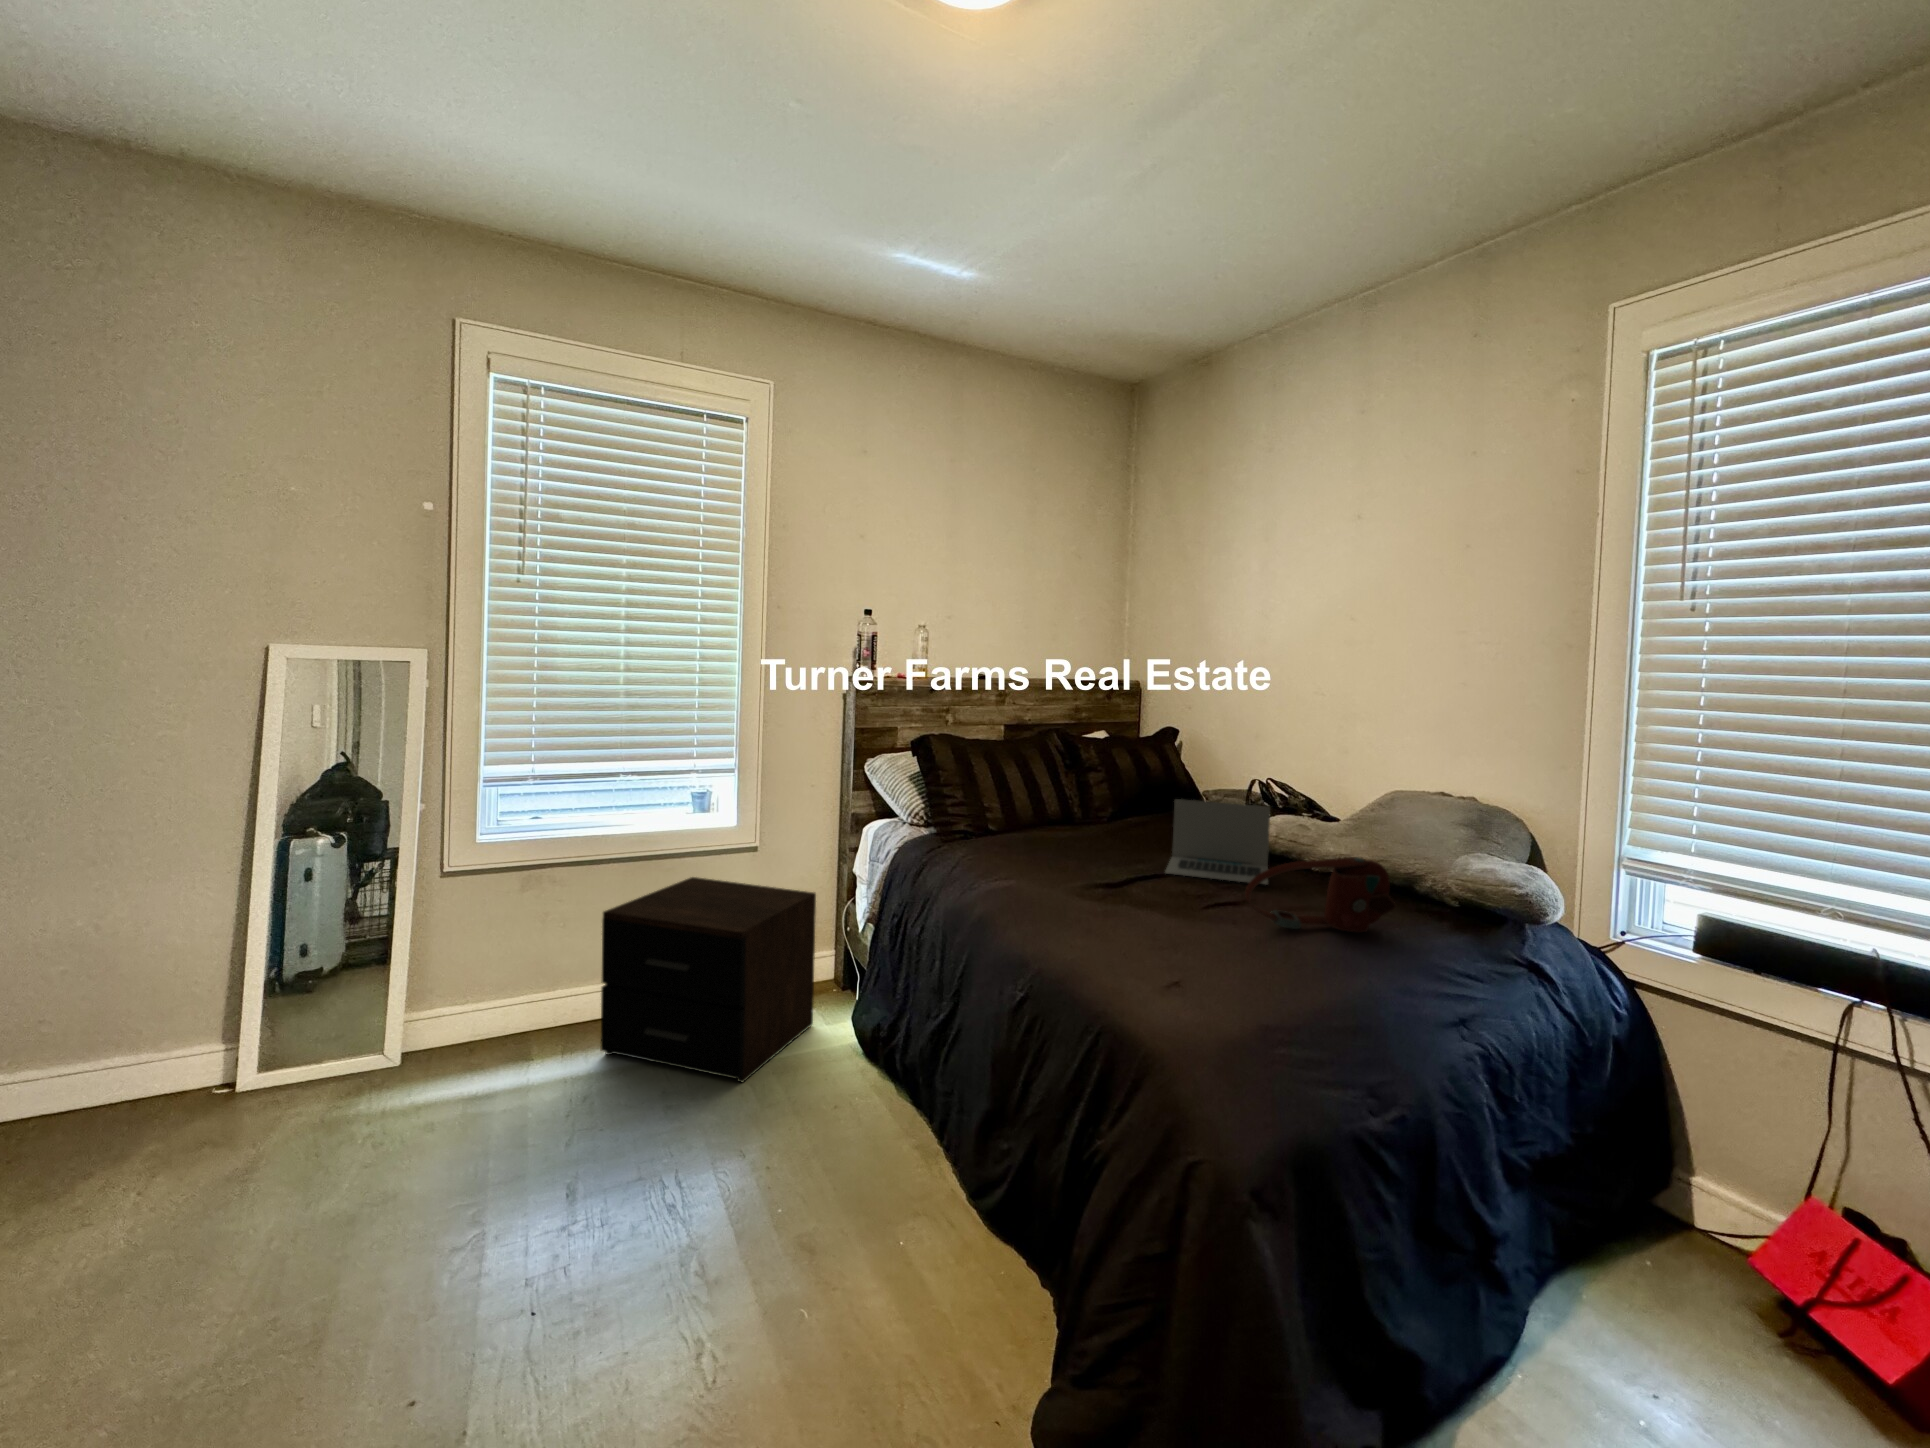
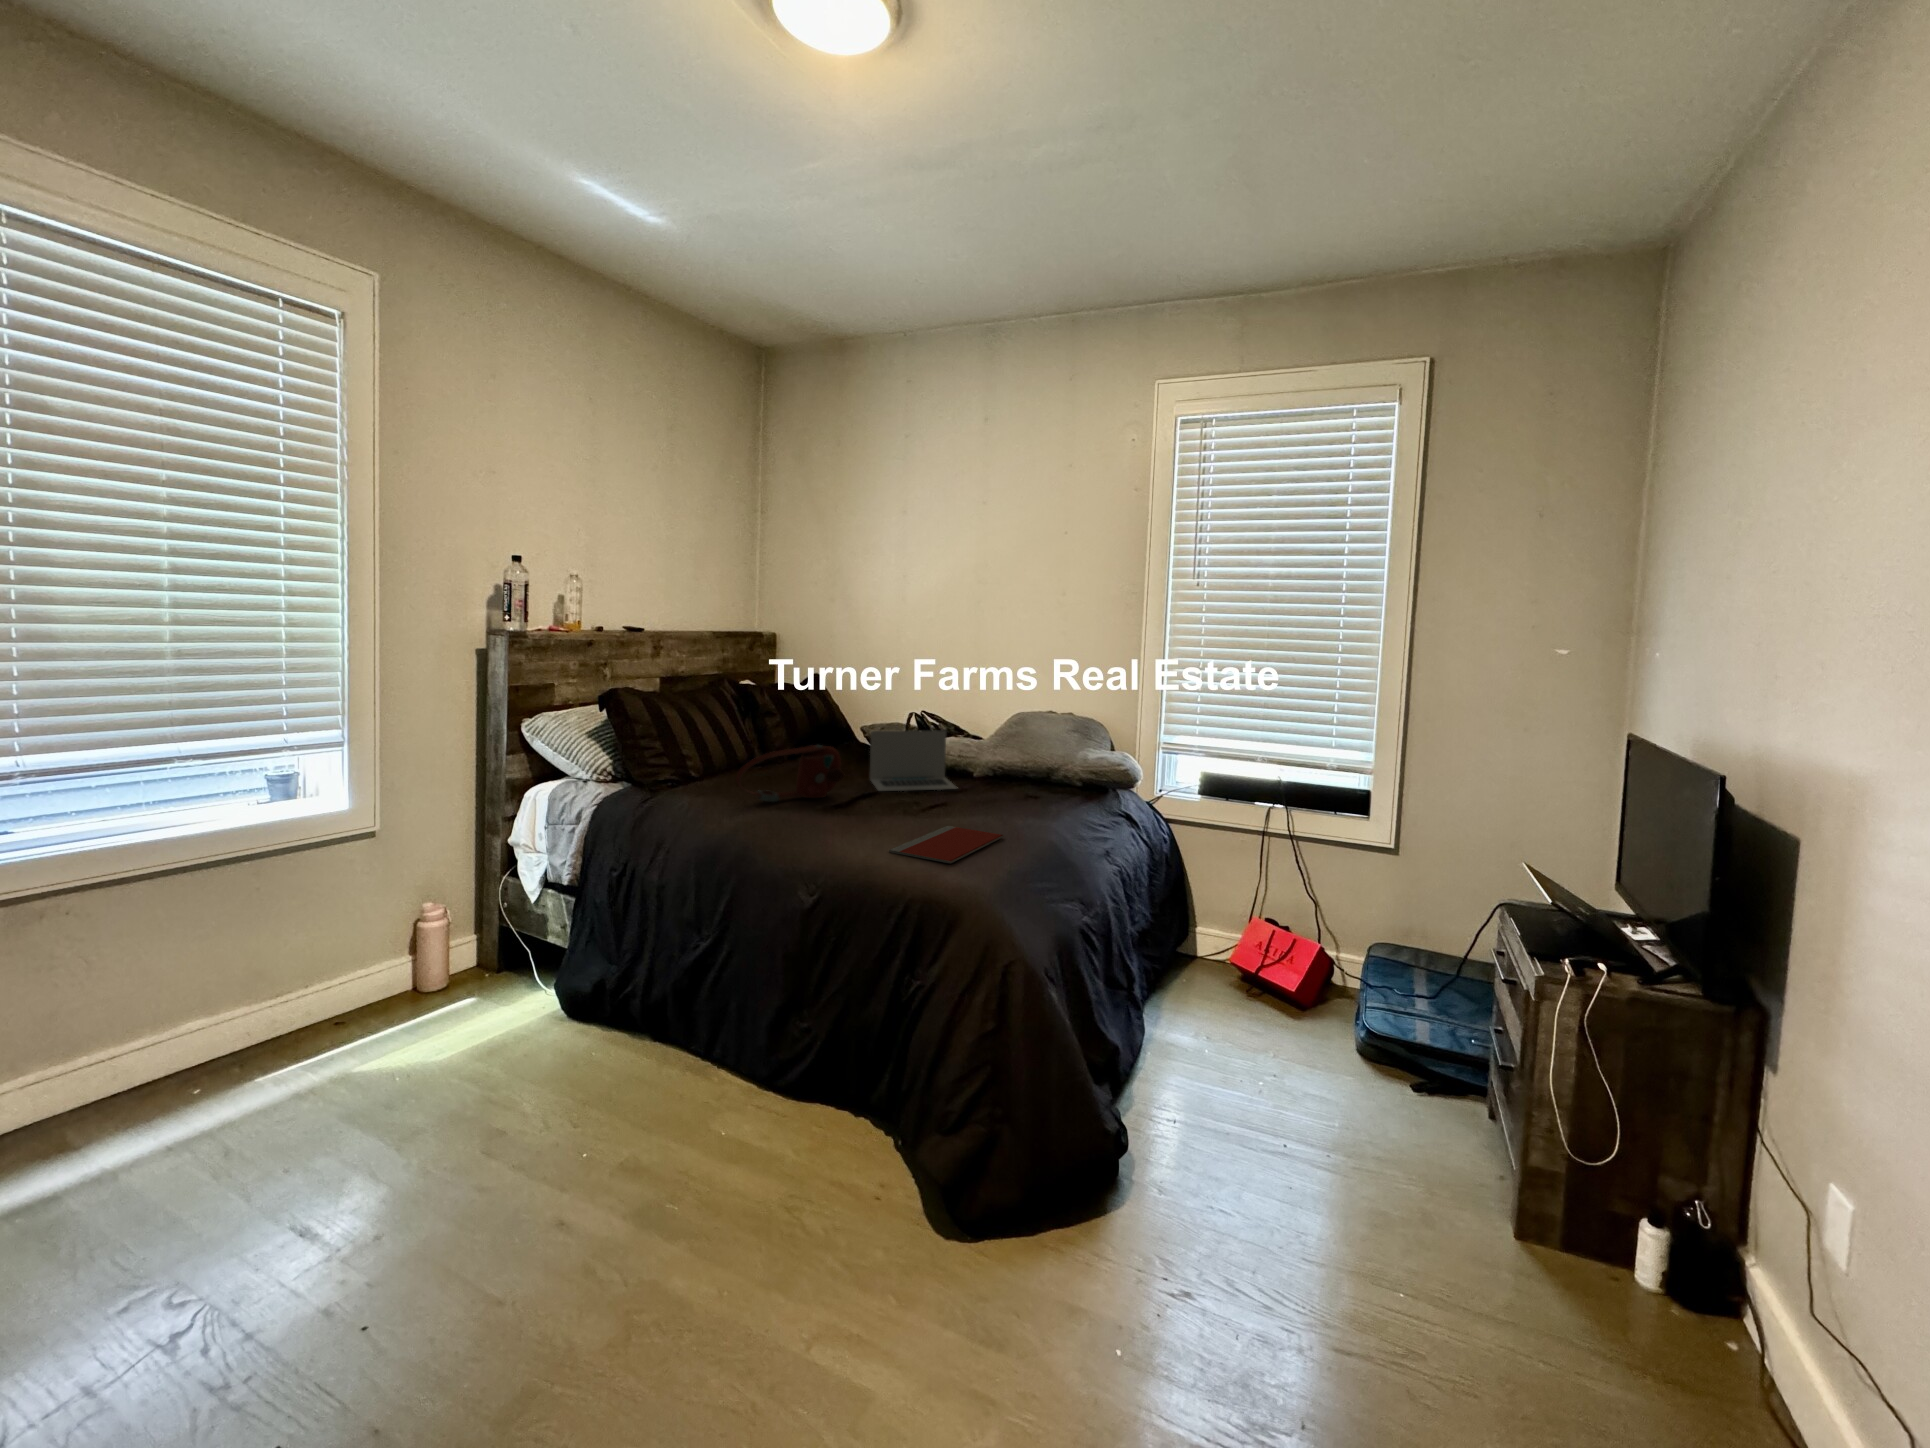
handbag: present [1245,857,1396,933] -> present [736,745,845,802]
nightstand: present [601,877,816,1083] -> none [200,867,490,1108]
notebook: none [1090,935,1261,992] -> present [889,826,1004,864]

